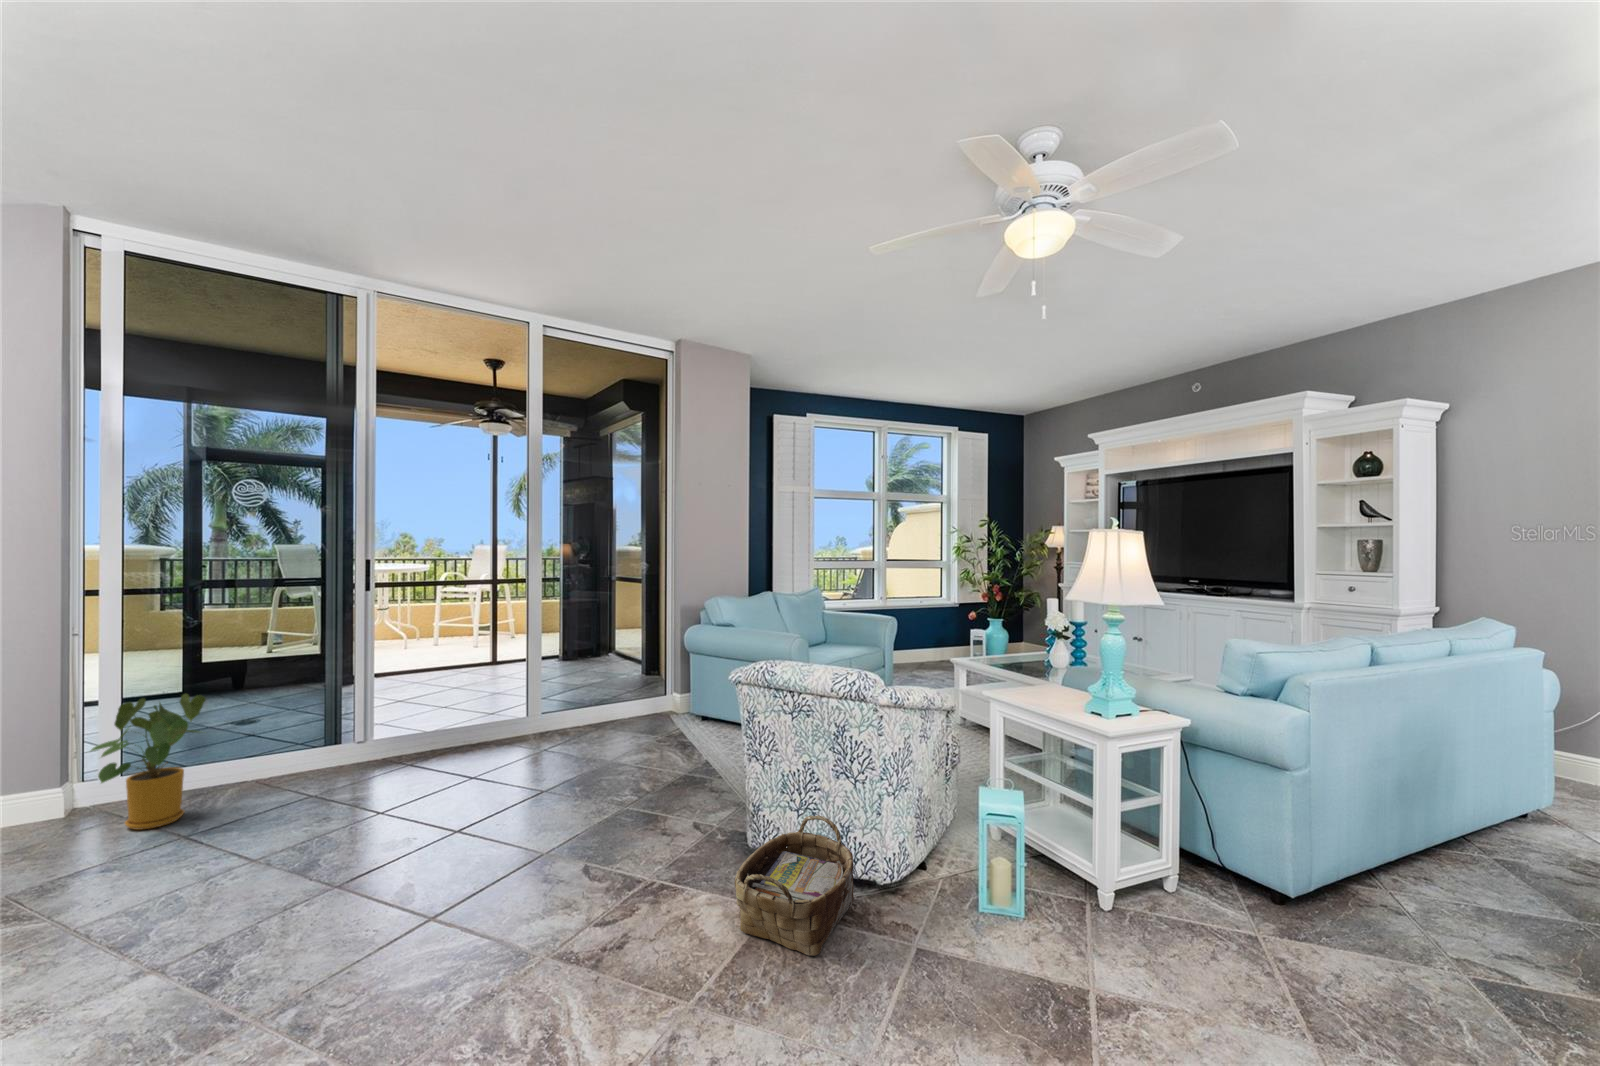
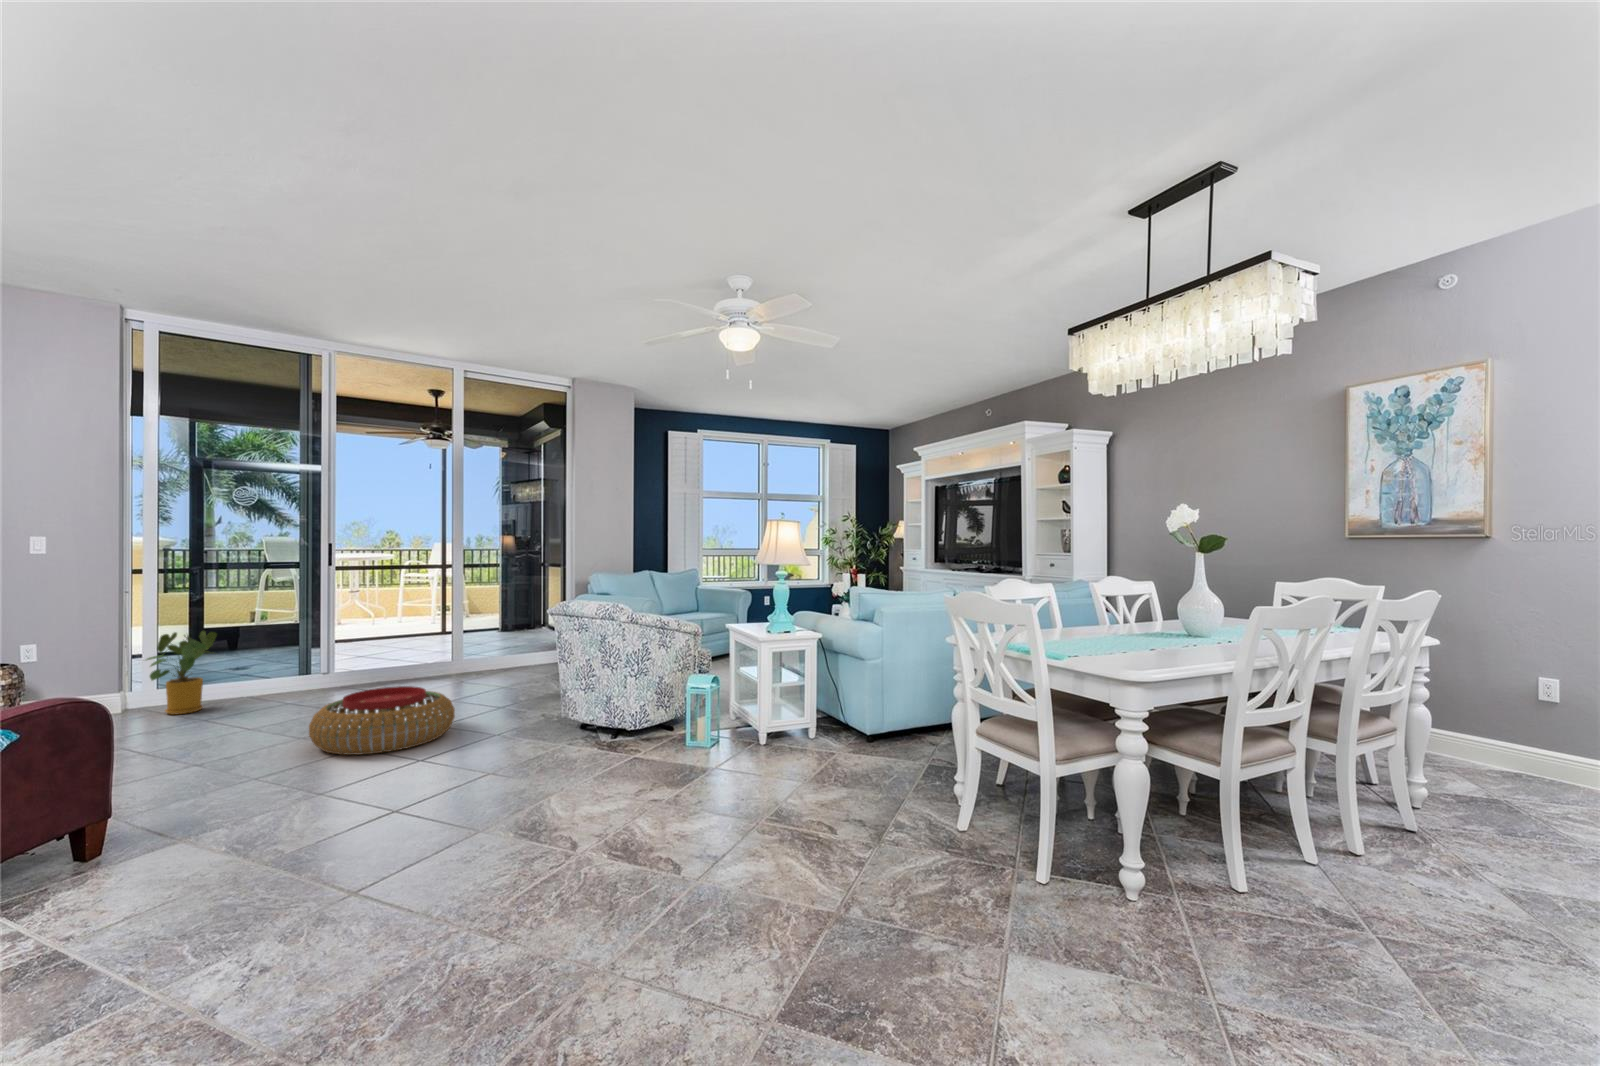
pouf: none [357,800,589,949] -> present [309,686,455,755]
woven basket: present [735,816,854,956] -> none [526,689,605,757]

